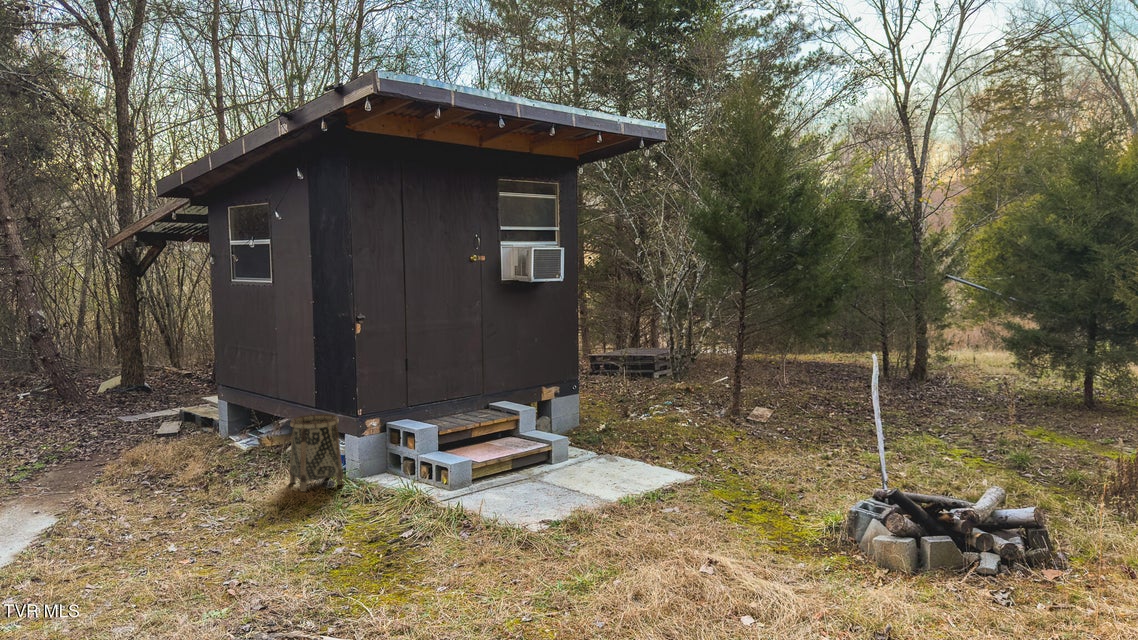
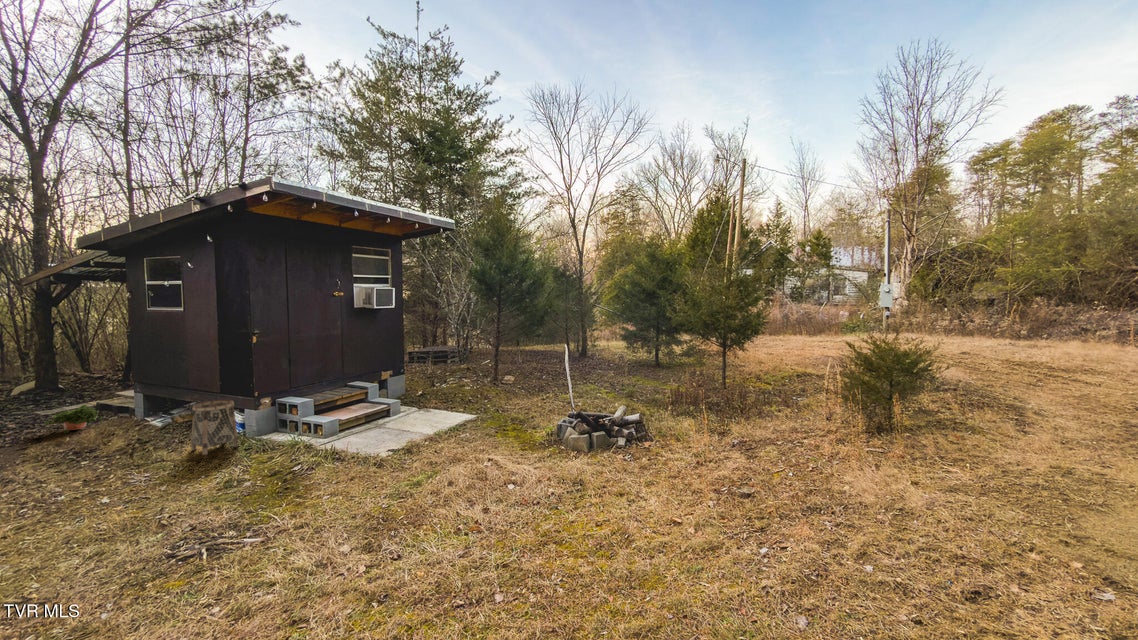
potted plant: none [156,408,215,444] -> present [44,405,103,433]

